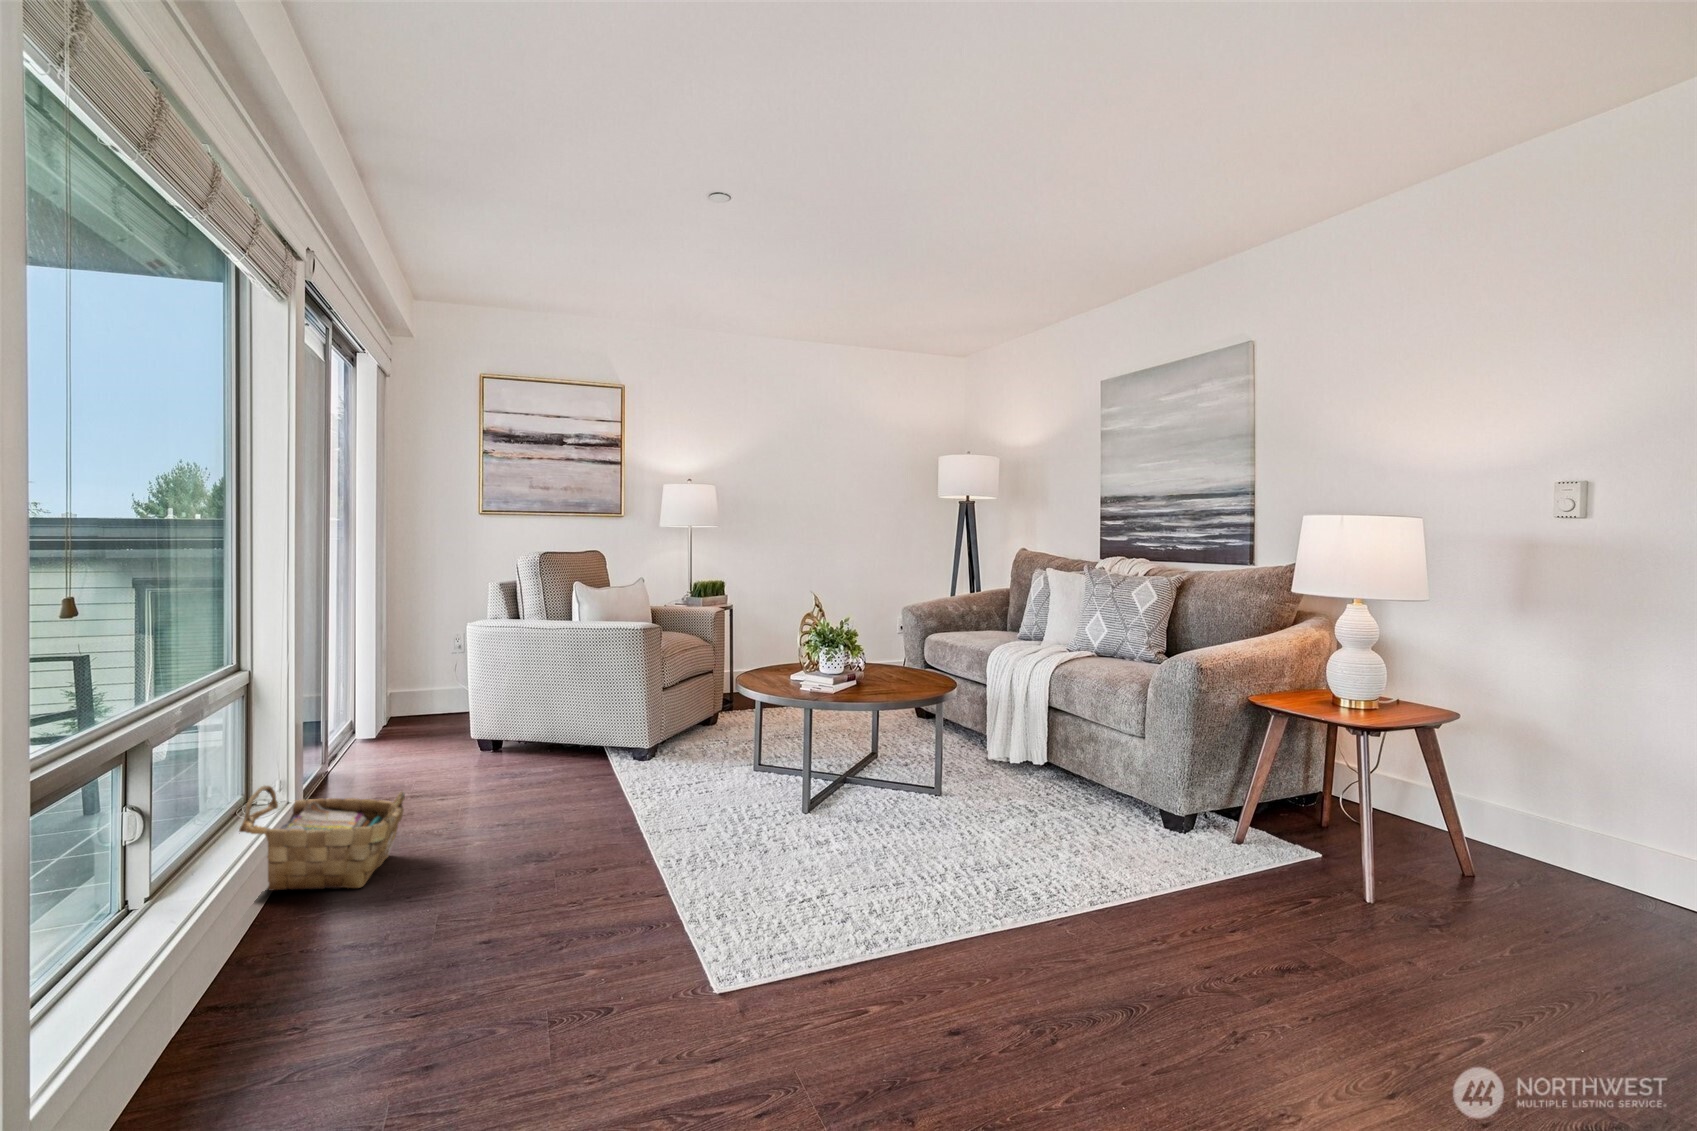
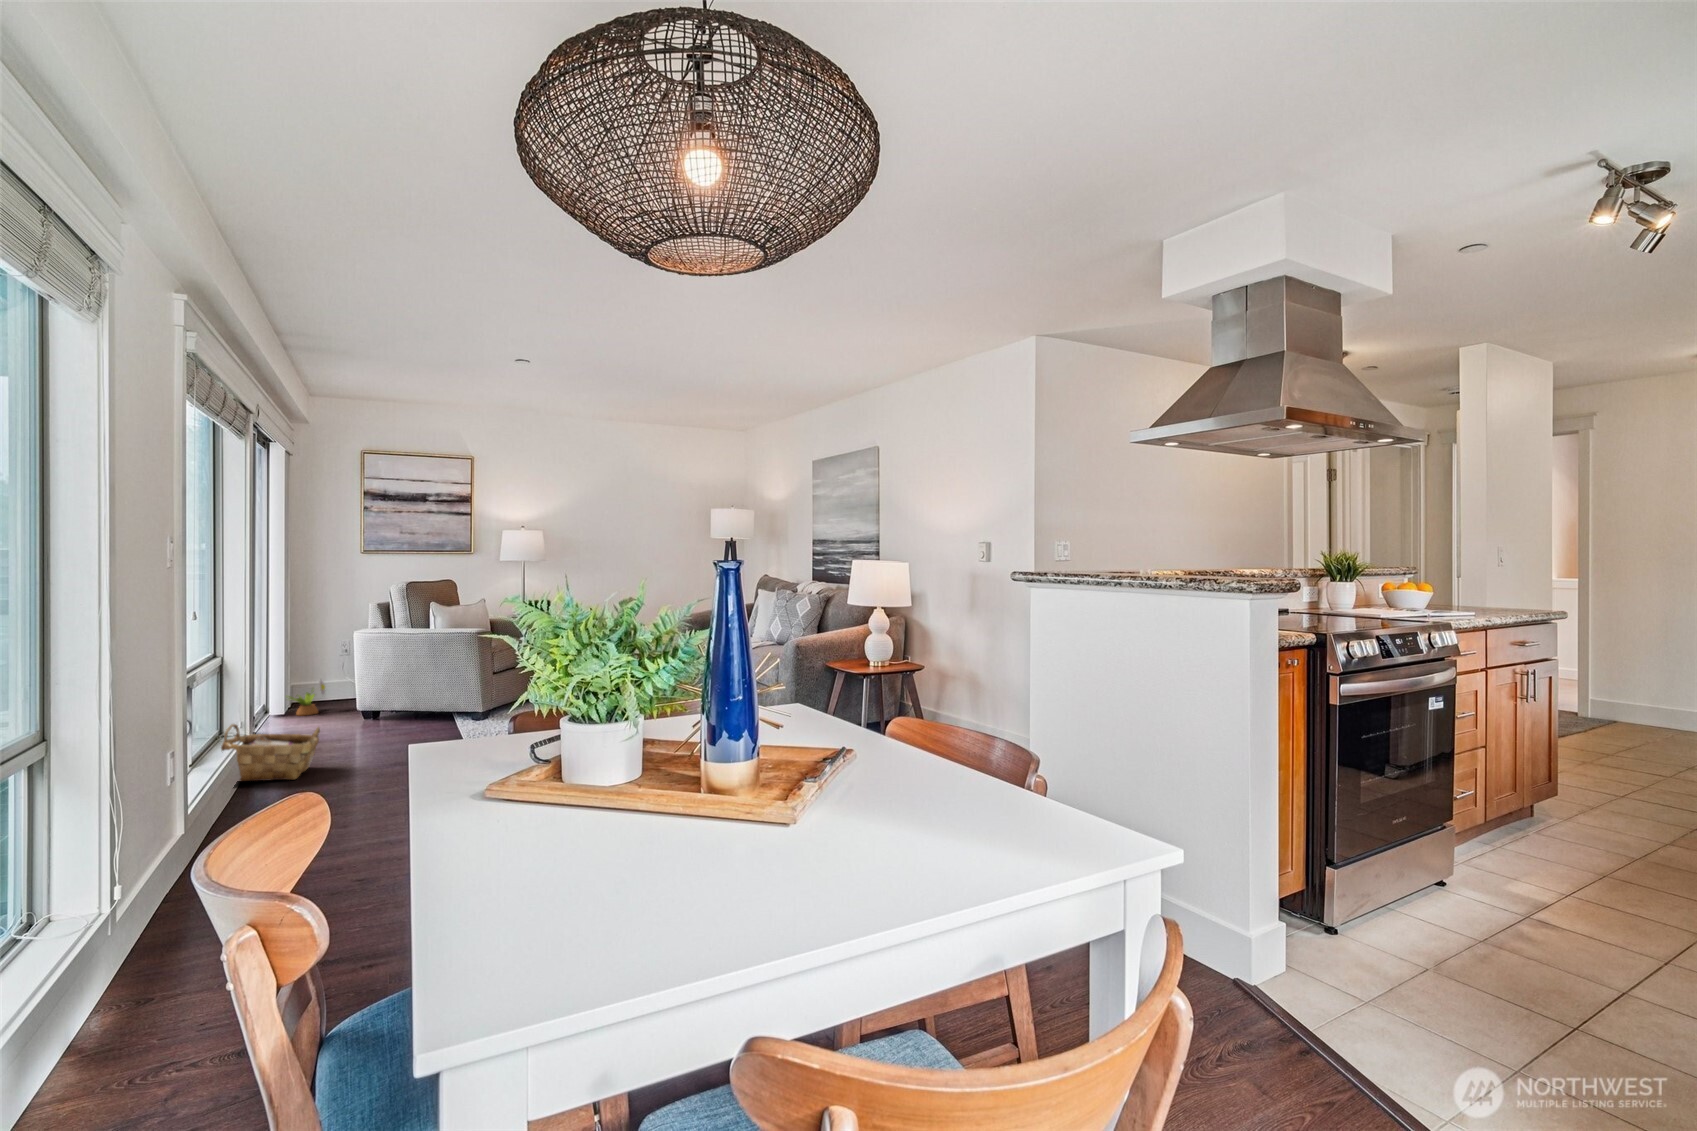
decorative plant: none [378,687,431,740] -> present [289,680,325,715]

